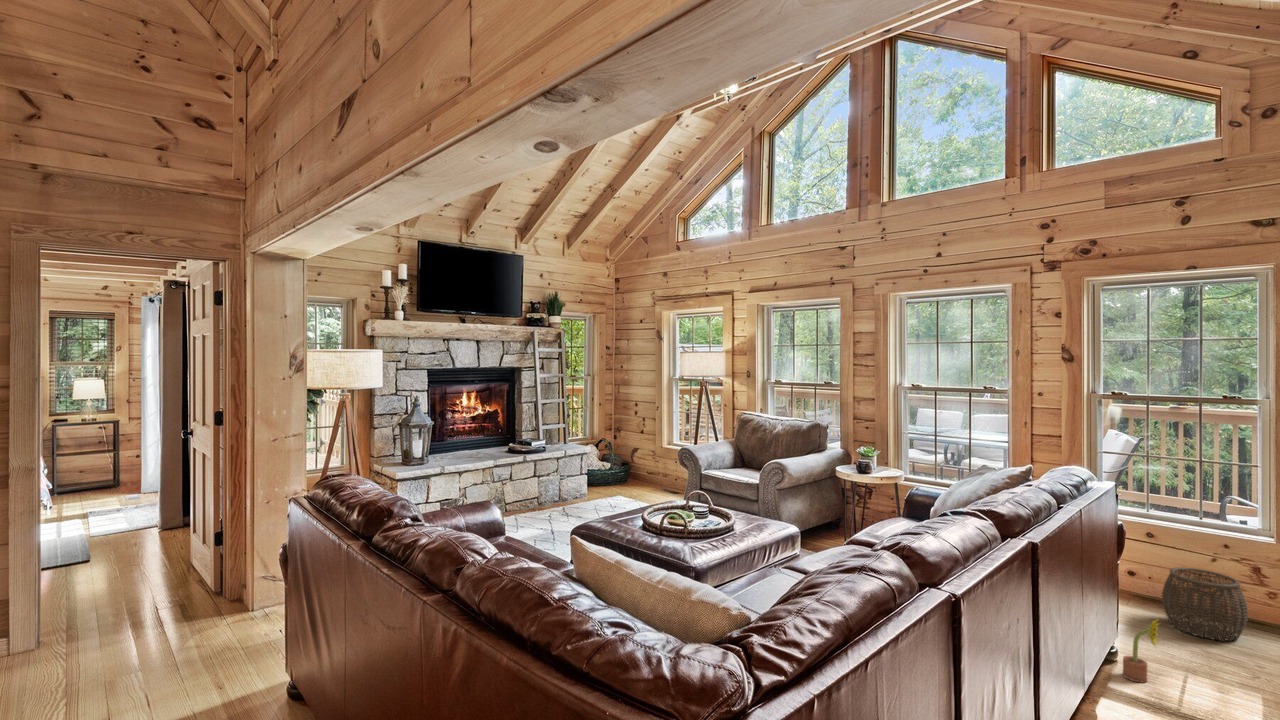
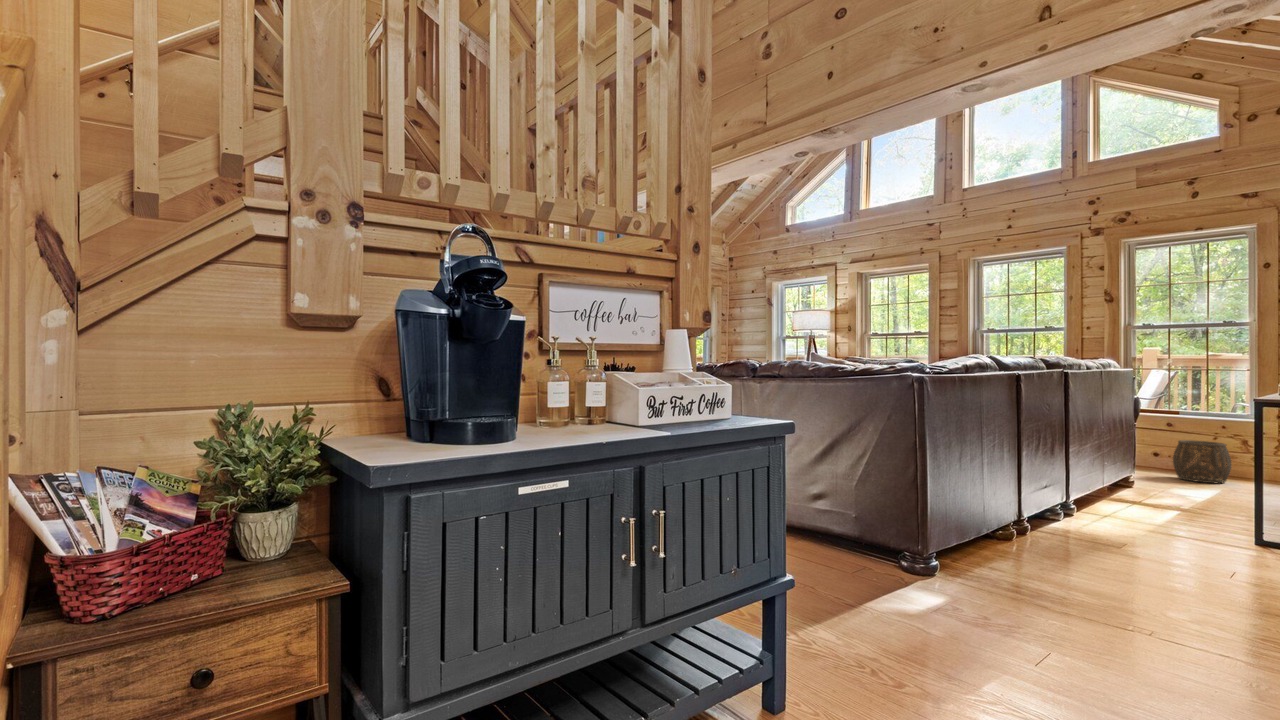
decorative plant: present [1123,619,1159,683] -> none [1134,449,1159,492]

